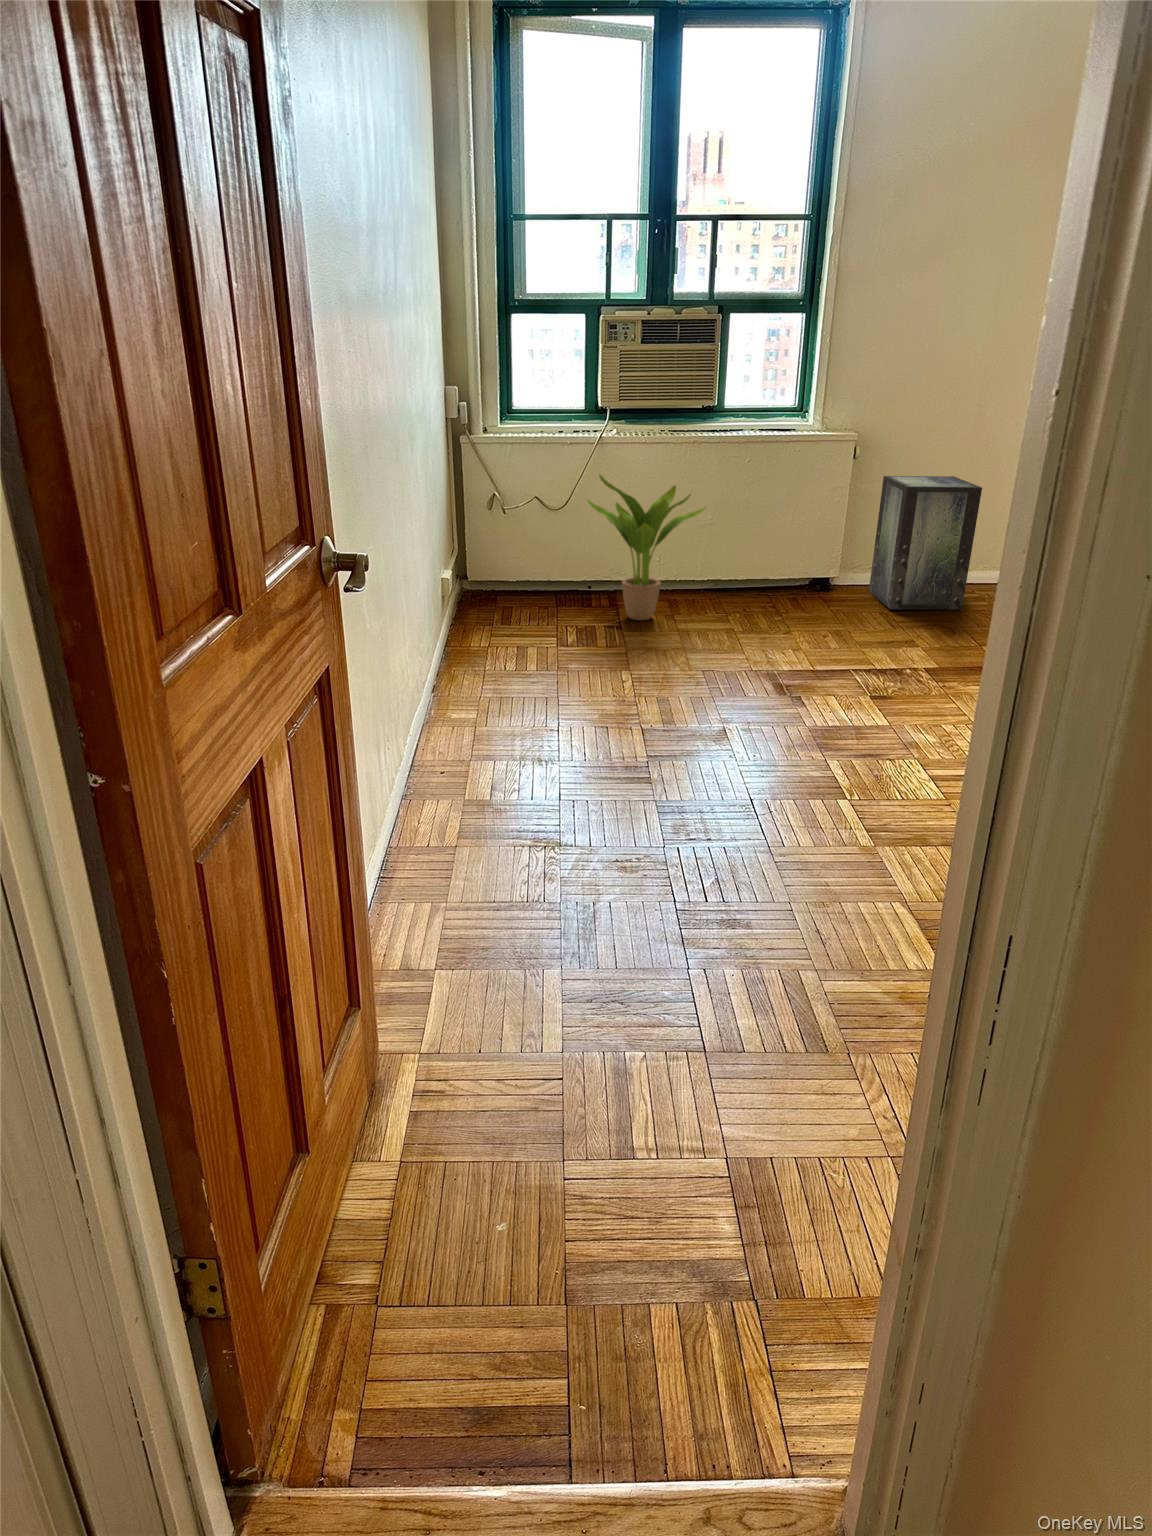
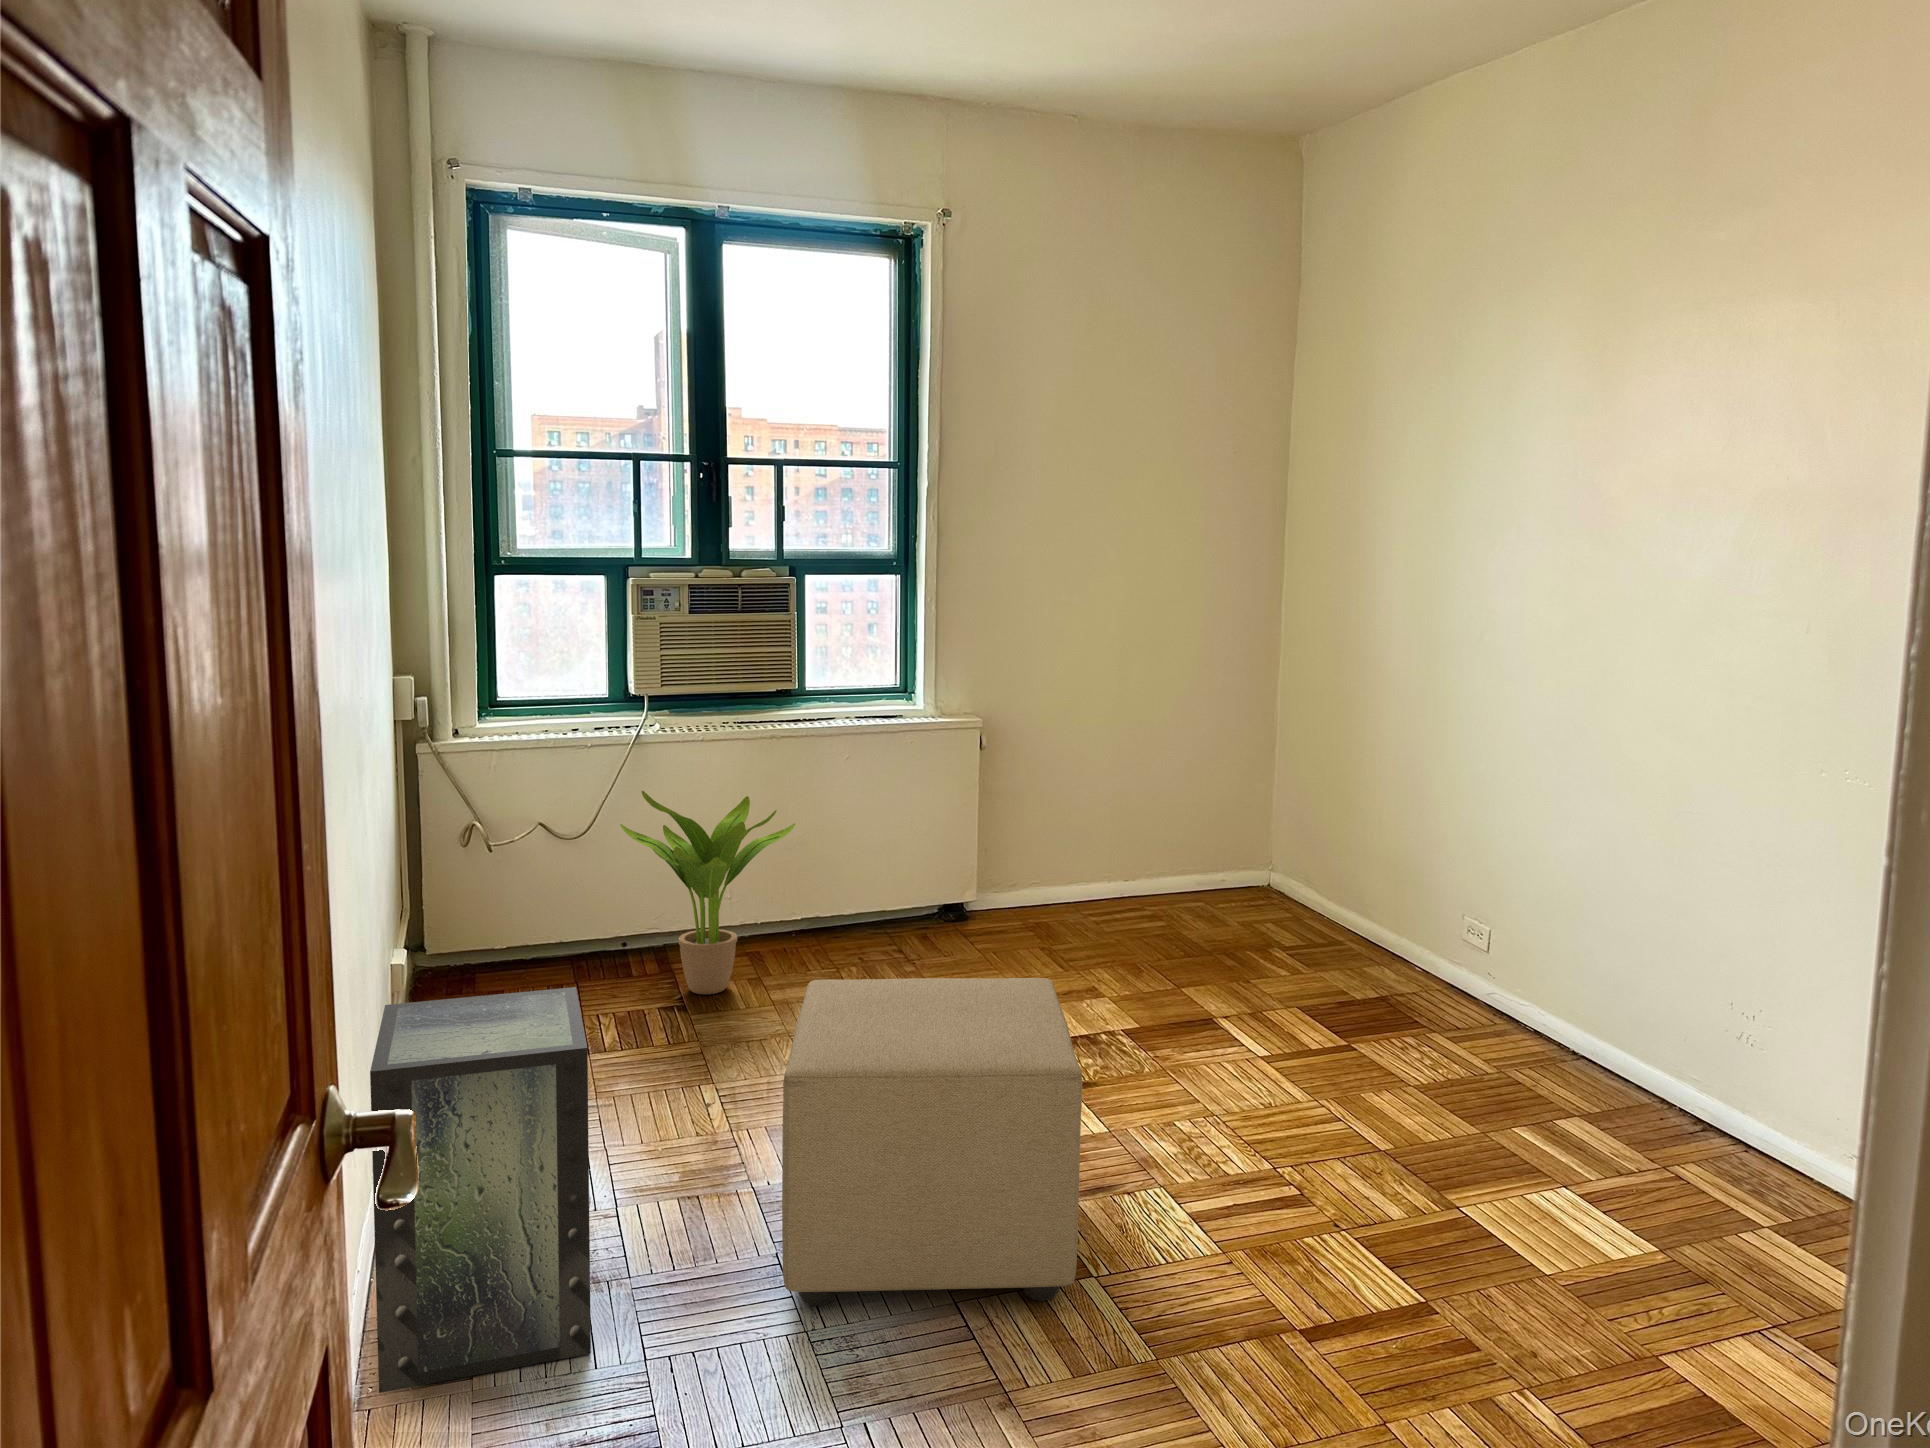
storage box: present [869,476,982,610] -> present [370,987,591,1393]
ottoman: none [645,597,853,806] -> present [782,978,1082,1306]

